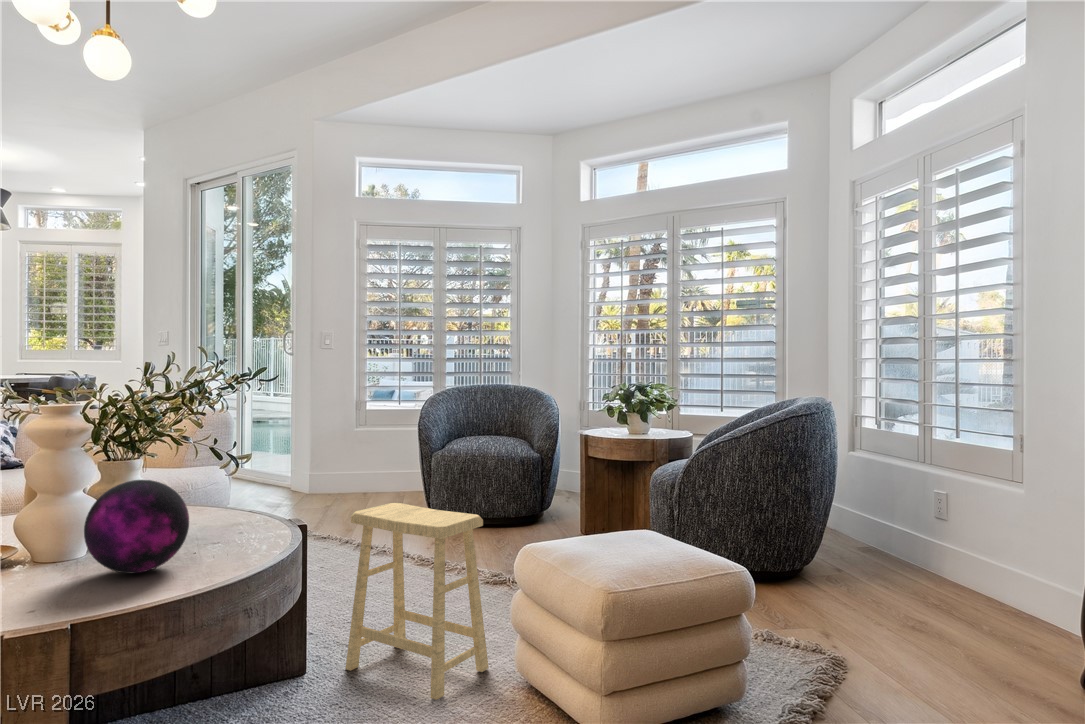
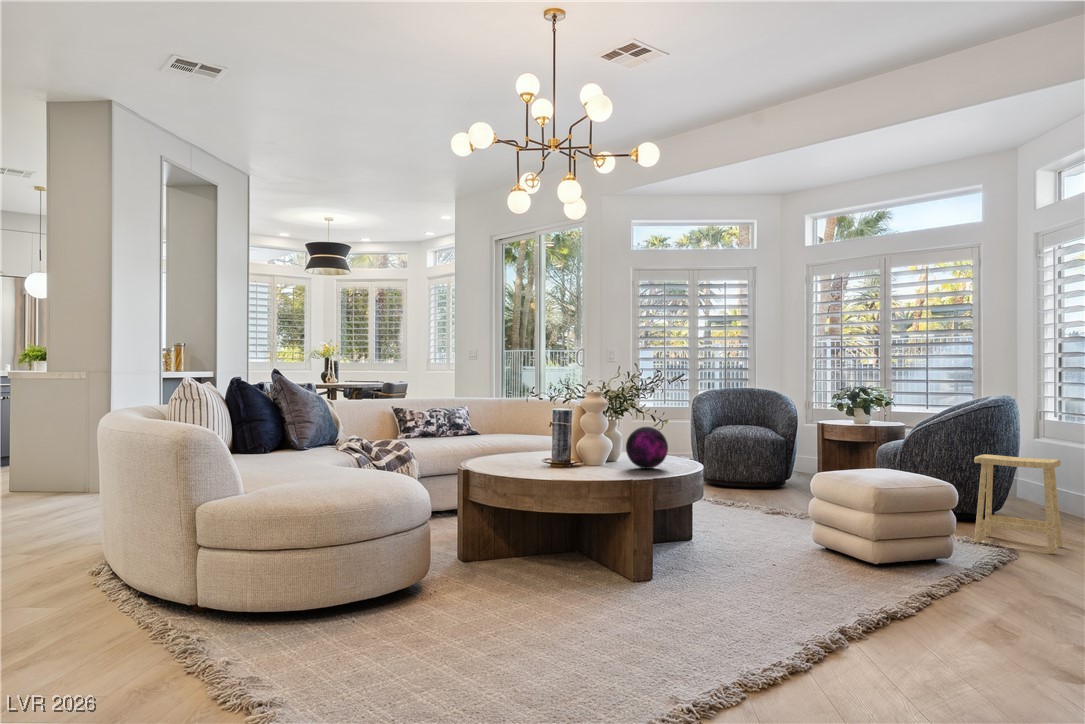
footstool: present [345,503,489,700] -> present [974,454,1063,554]

